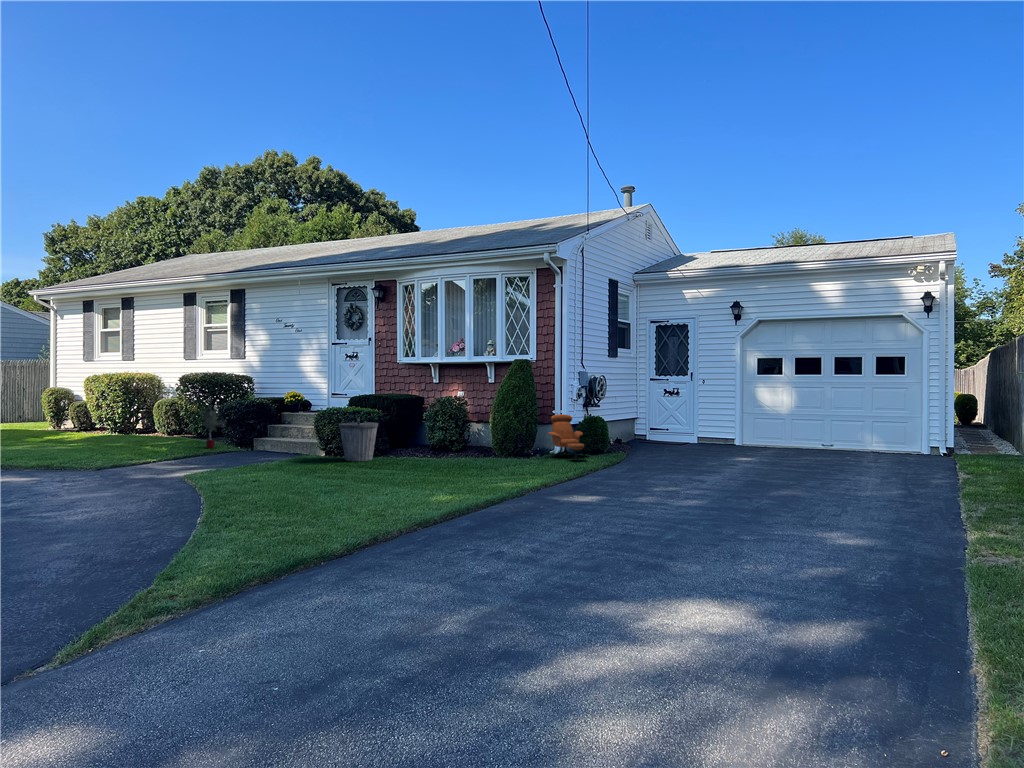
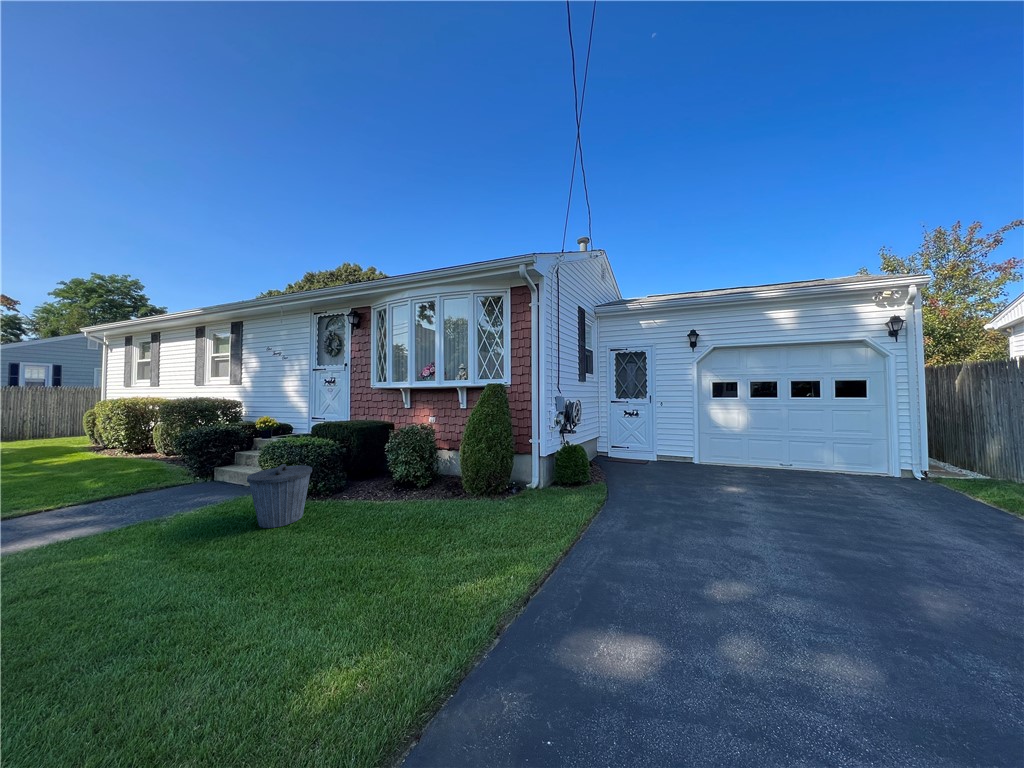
potted tree: present [204,405,225,448] -> none [131,437,170,486]
lounge chair: present [548,414,584,461] -> none [528,446,579,517]

